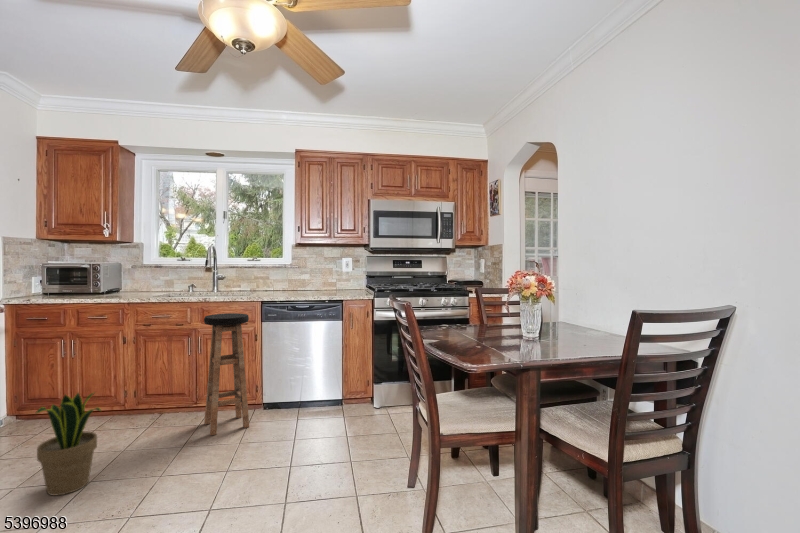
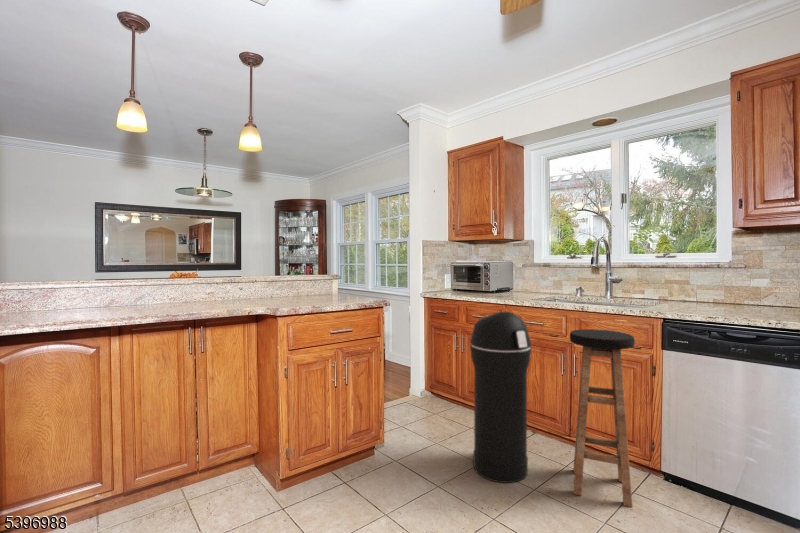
trash can: none [112,307,174,455] -> present [470,312,531,483]
potted plant: present [36,393,101,495] -> none [389,393,446,497]

